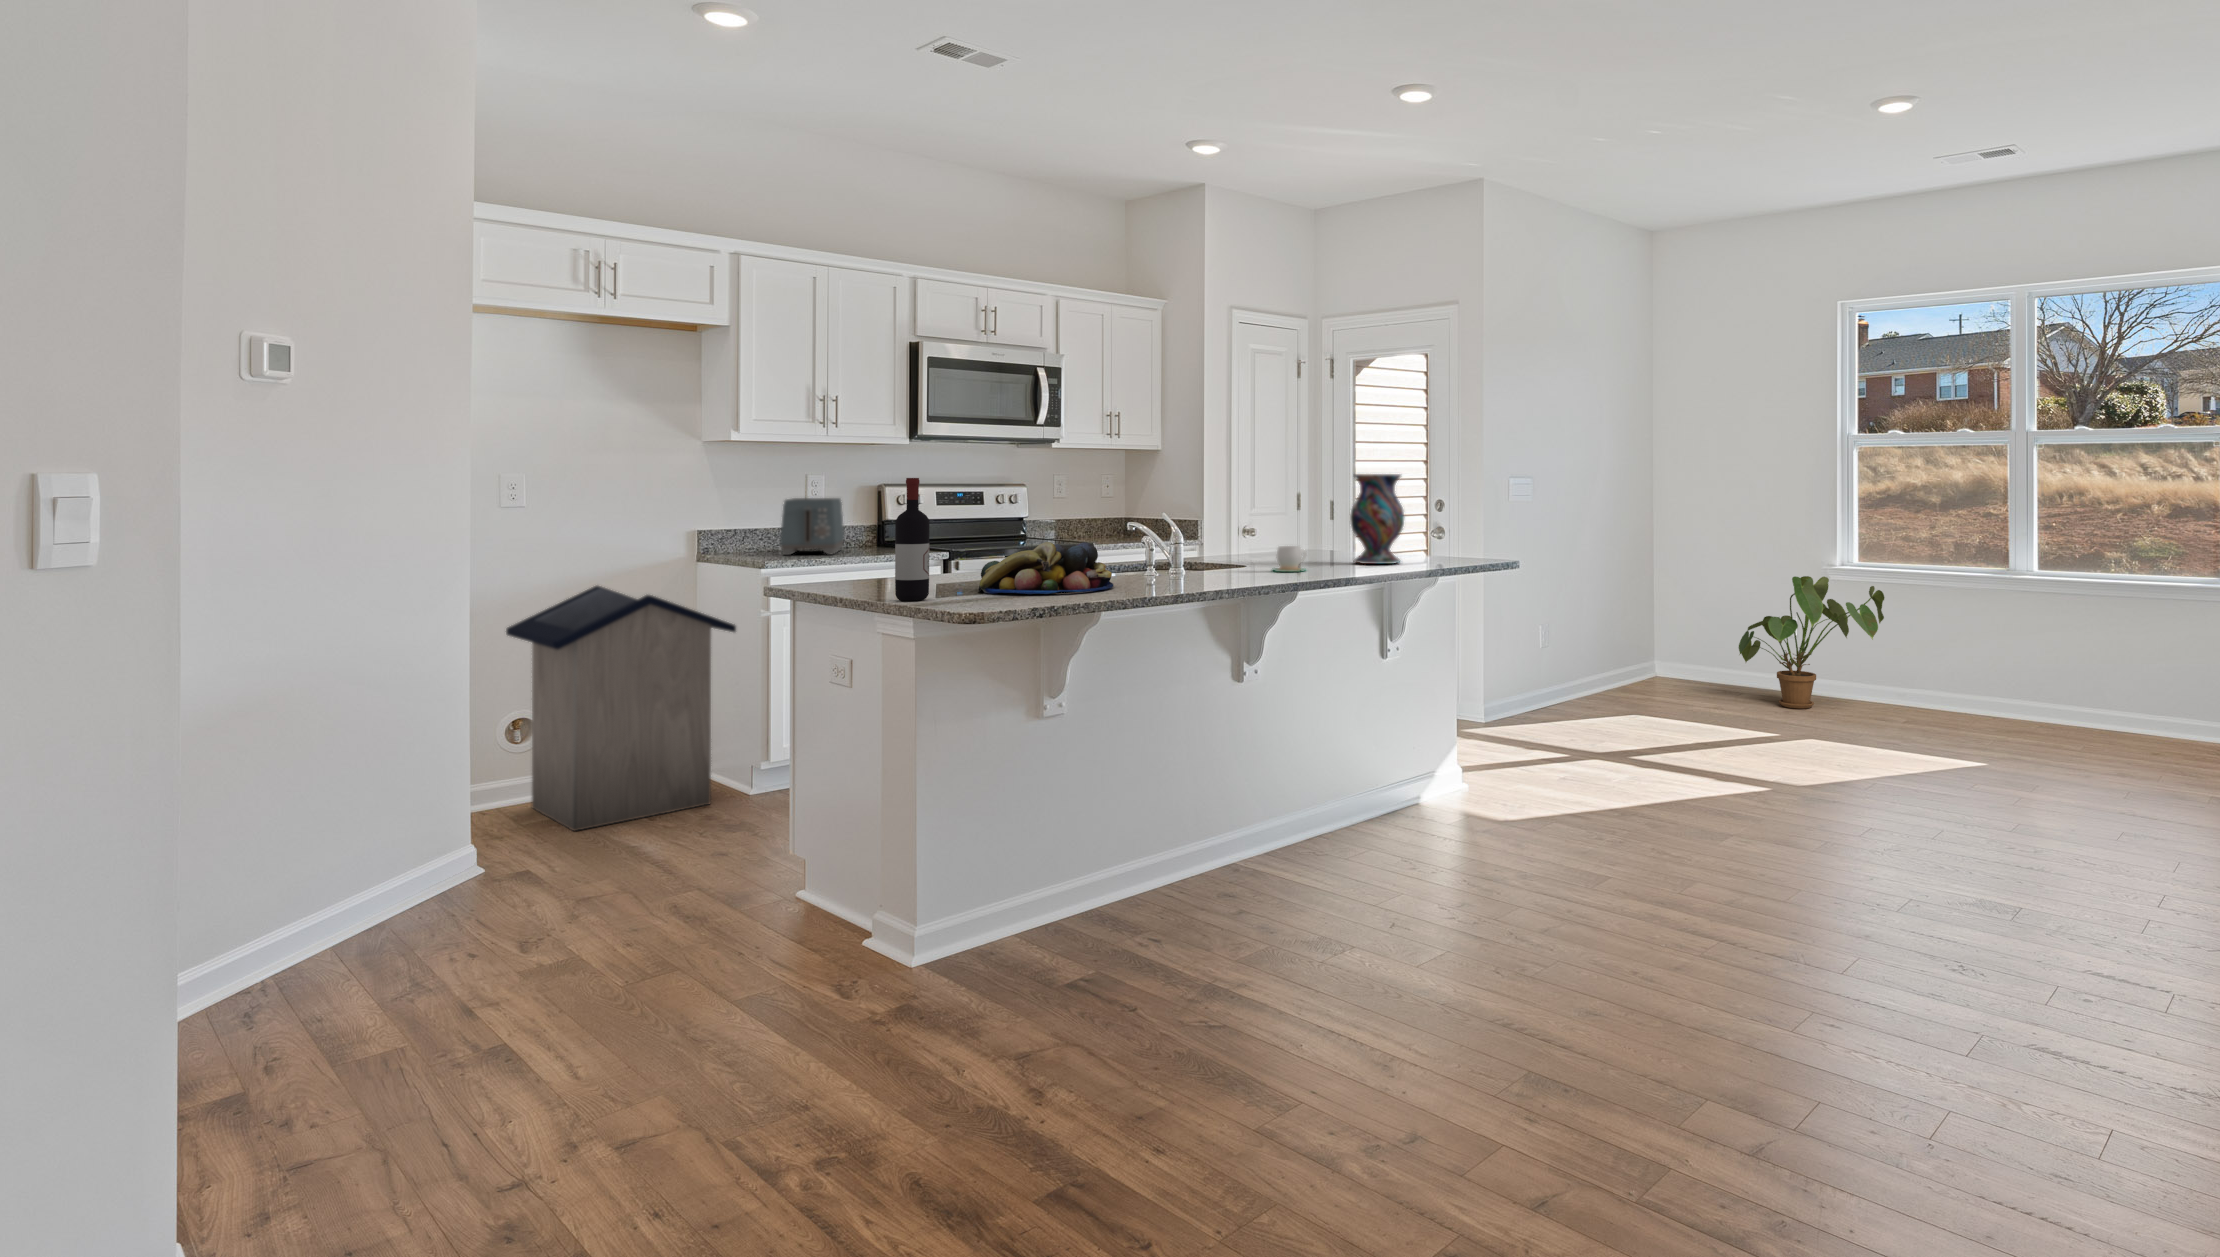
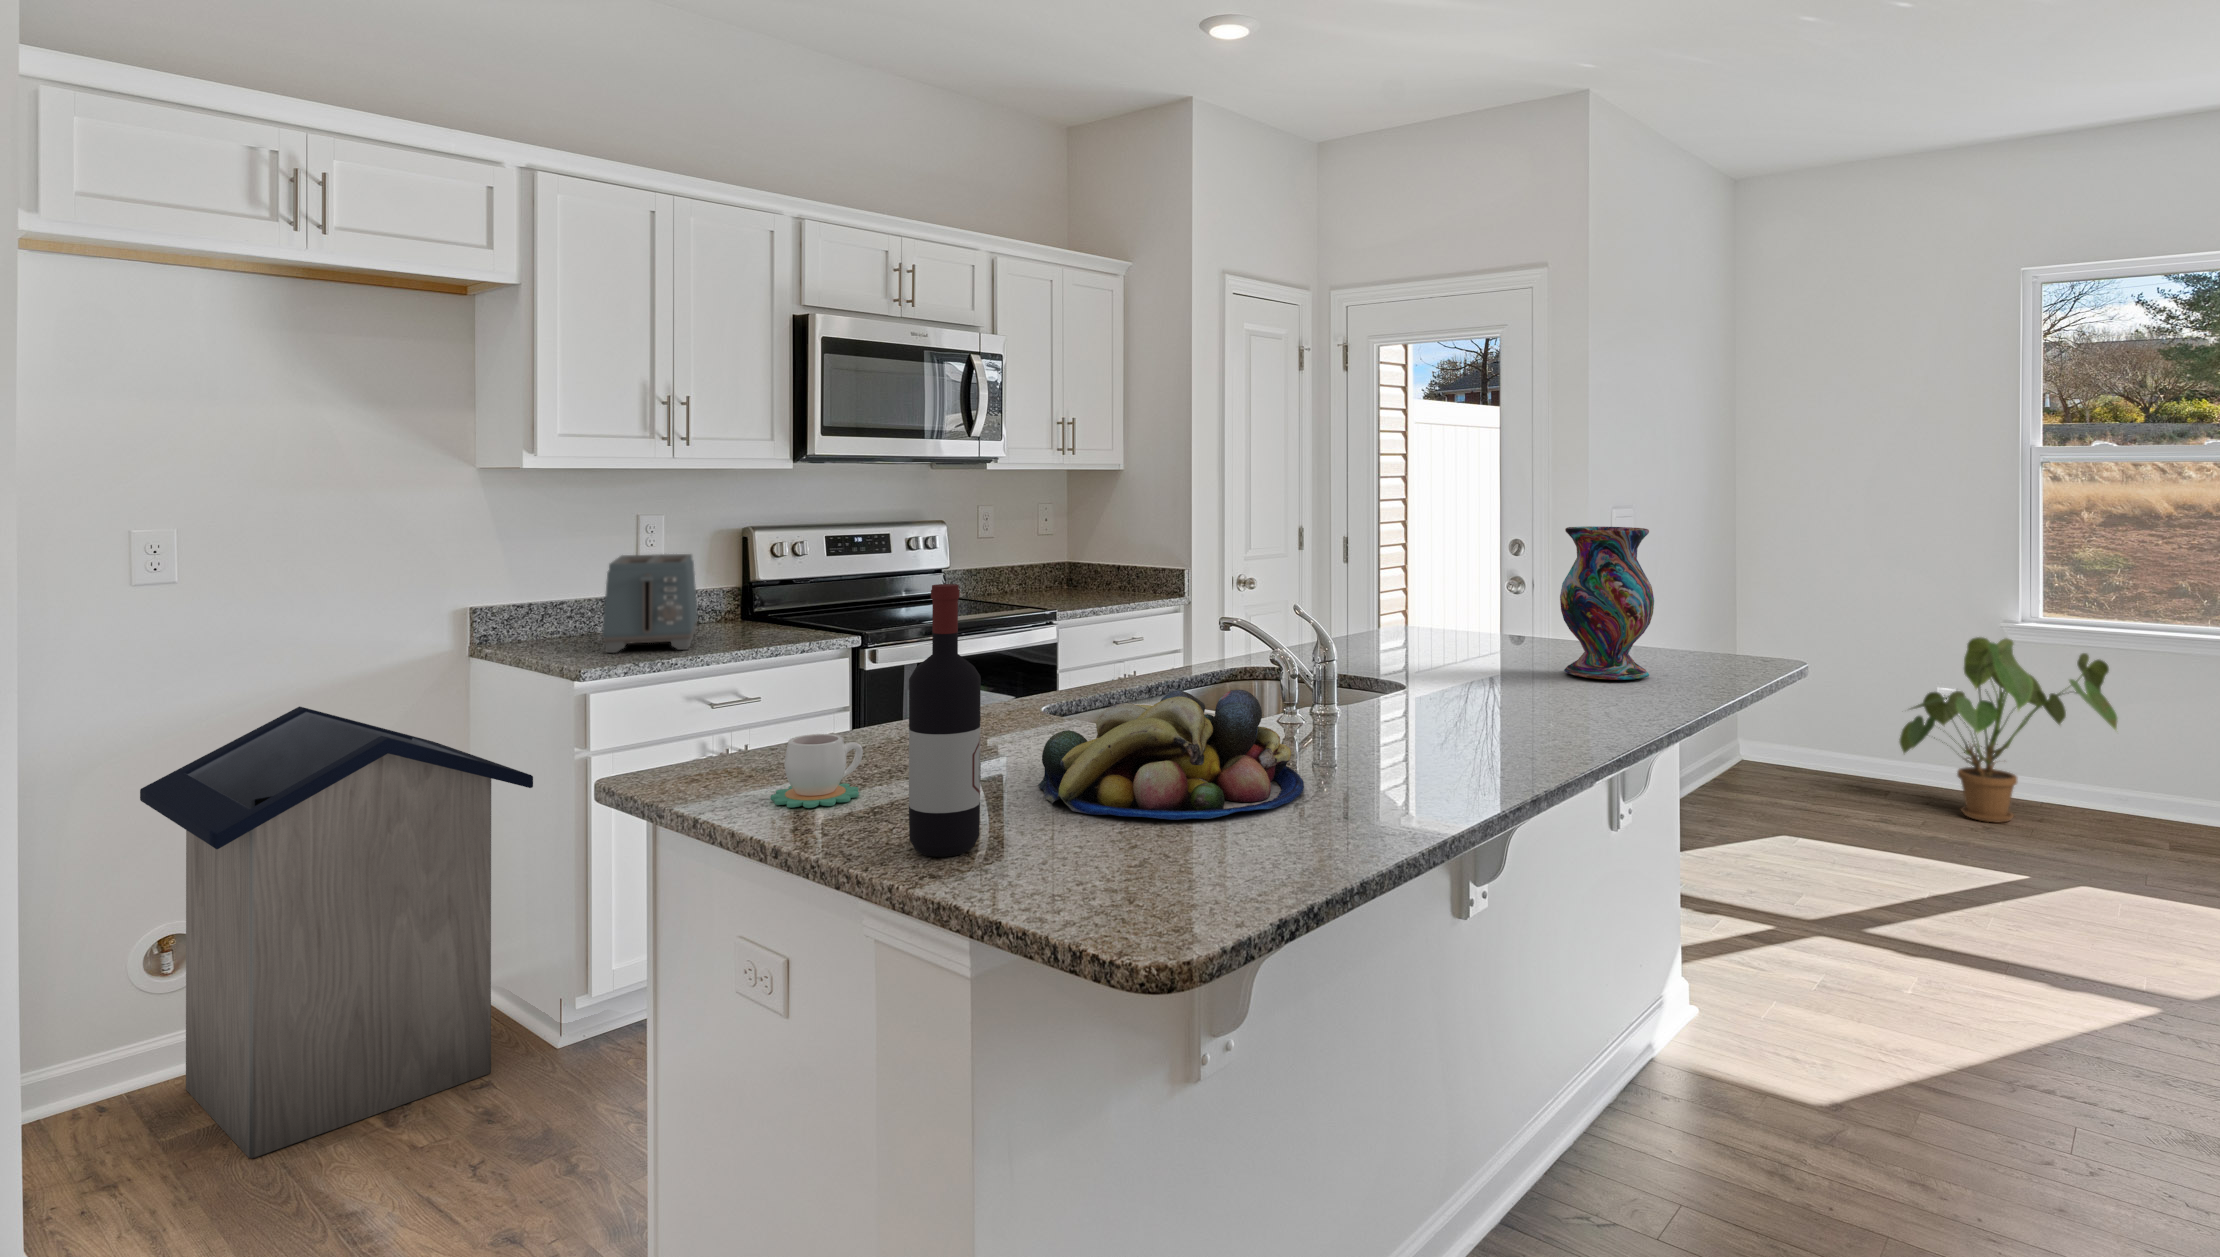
mug: present [1273,546,1307,572] -> present [771,734,863,808]

